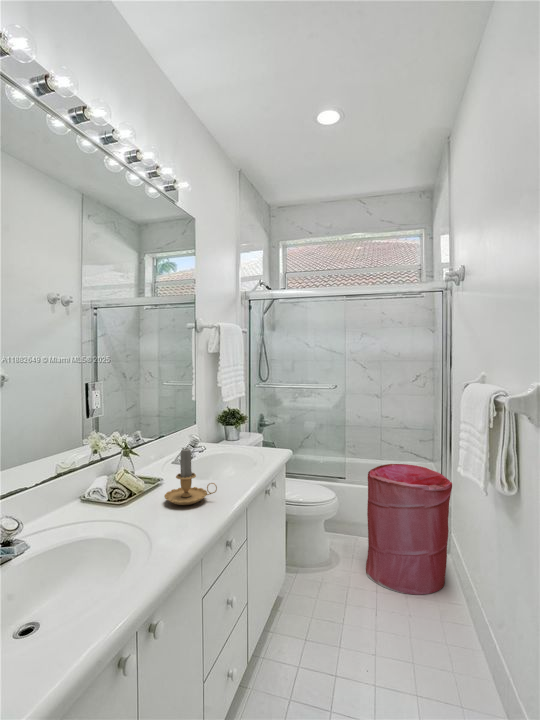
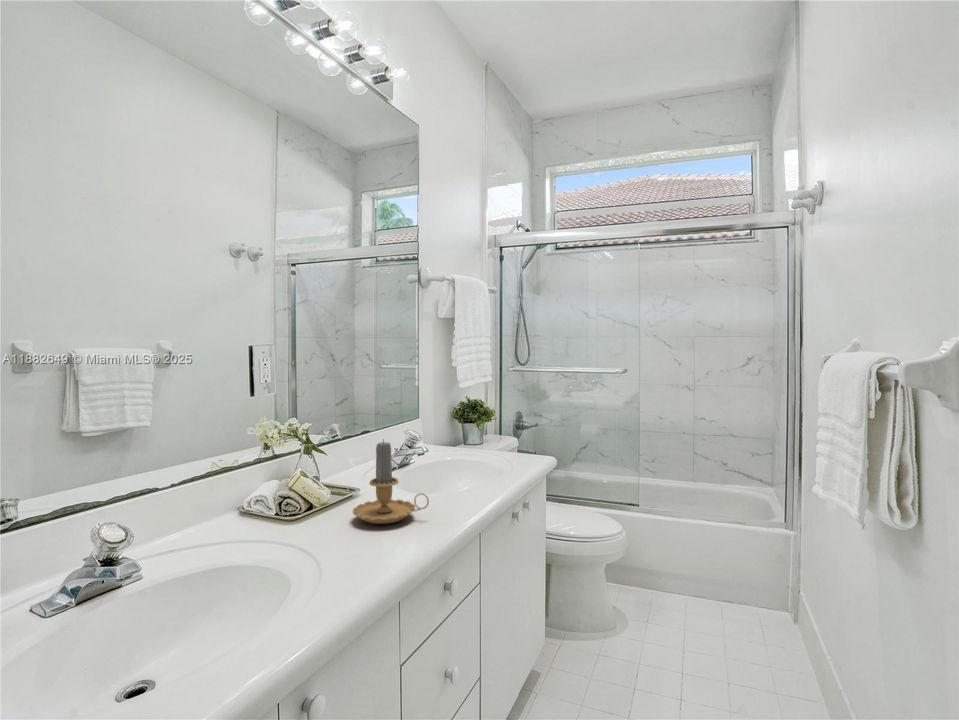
laundry hamper: present [366,464,452,594] -> none [665,483,801,678]

